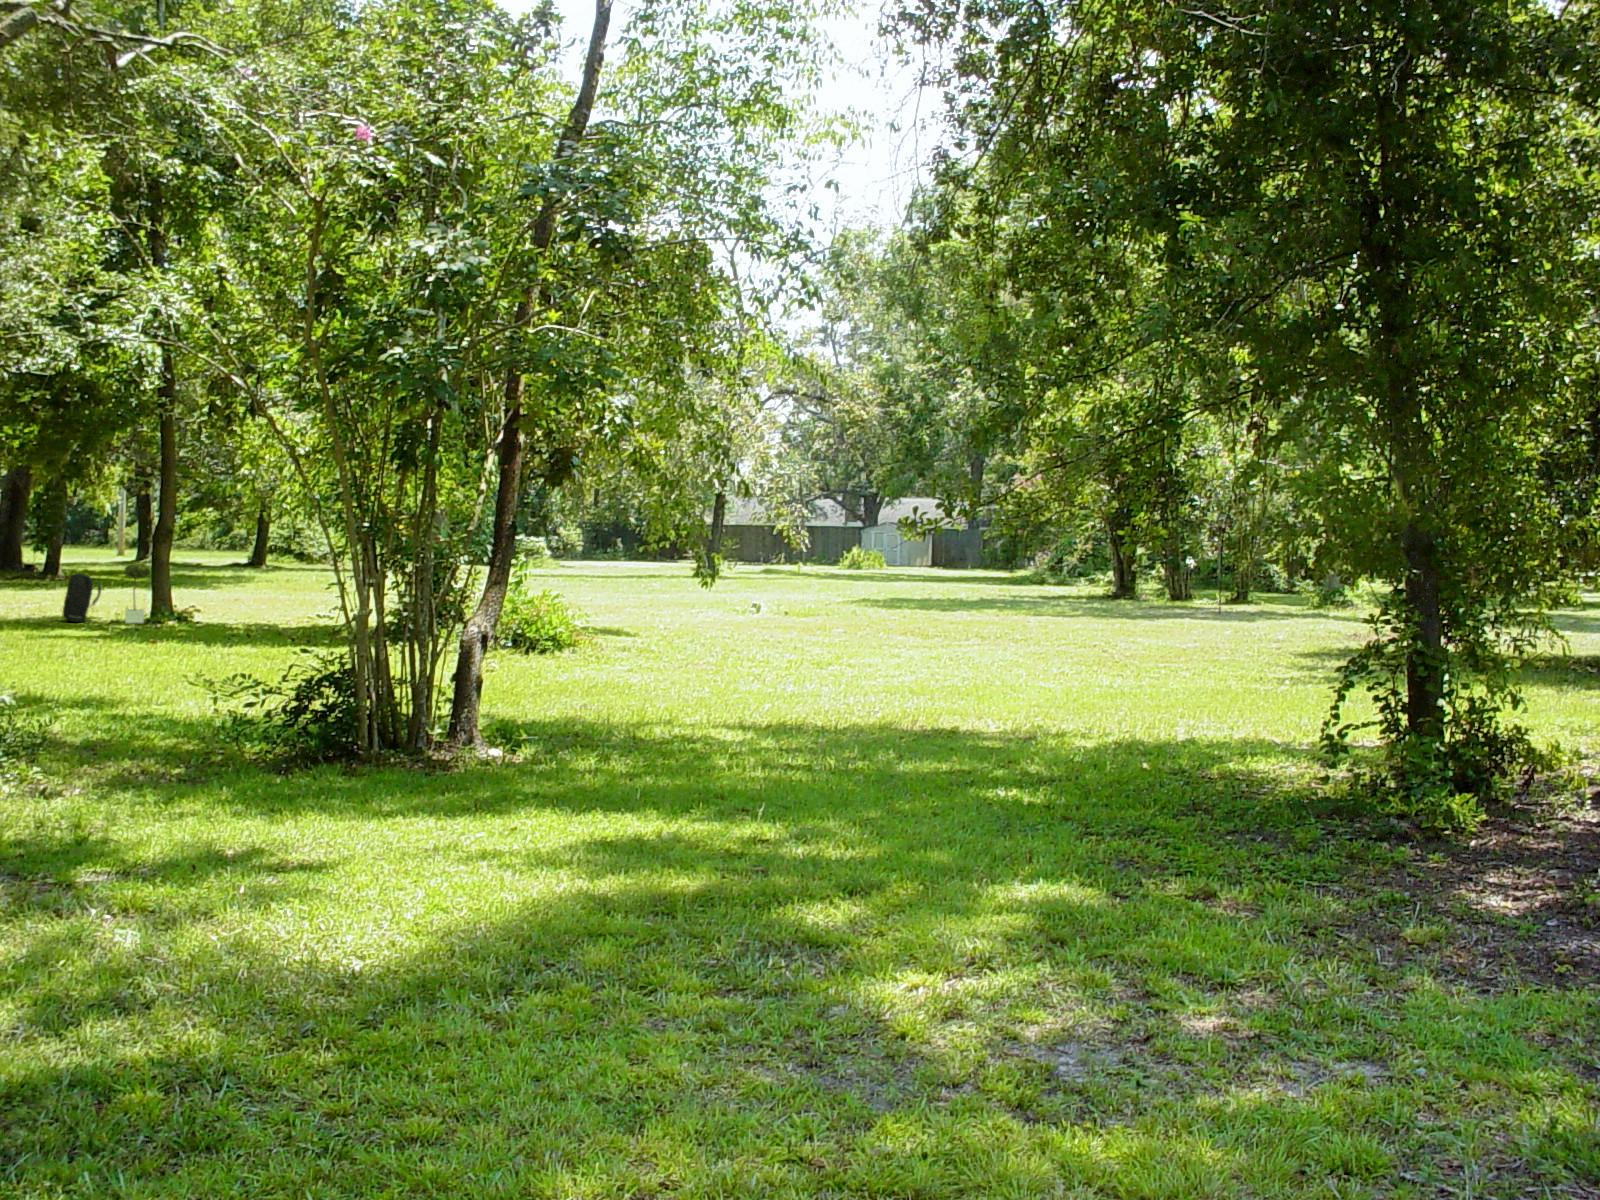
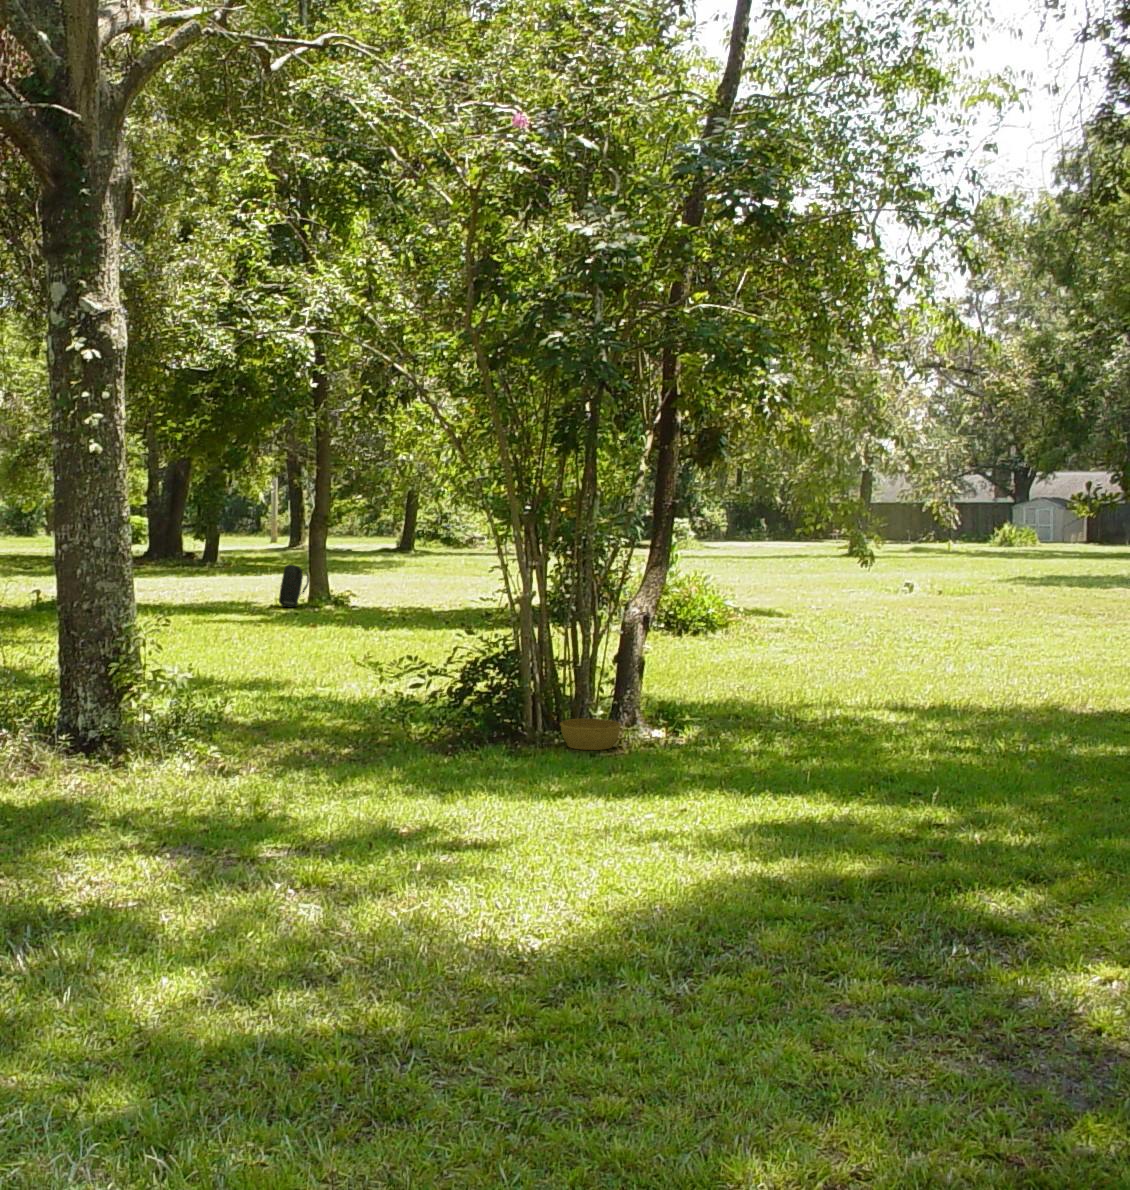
potted tree: present [123,562,151,623] -> none [326,553,350,608]
basket: none [397,738,462,770] -> present [560,719,621,750]

